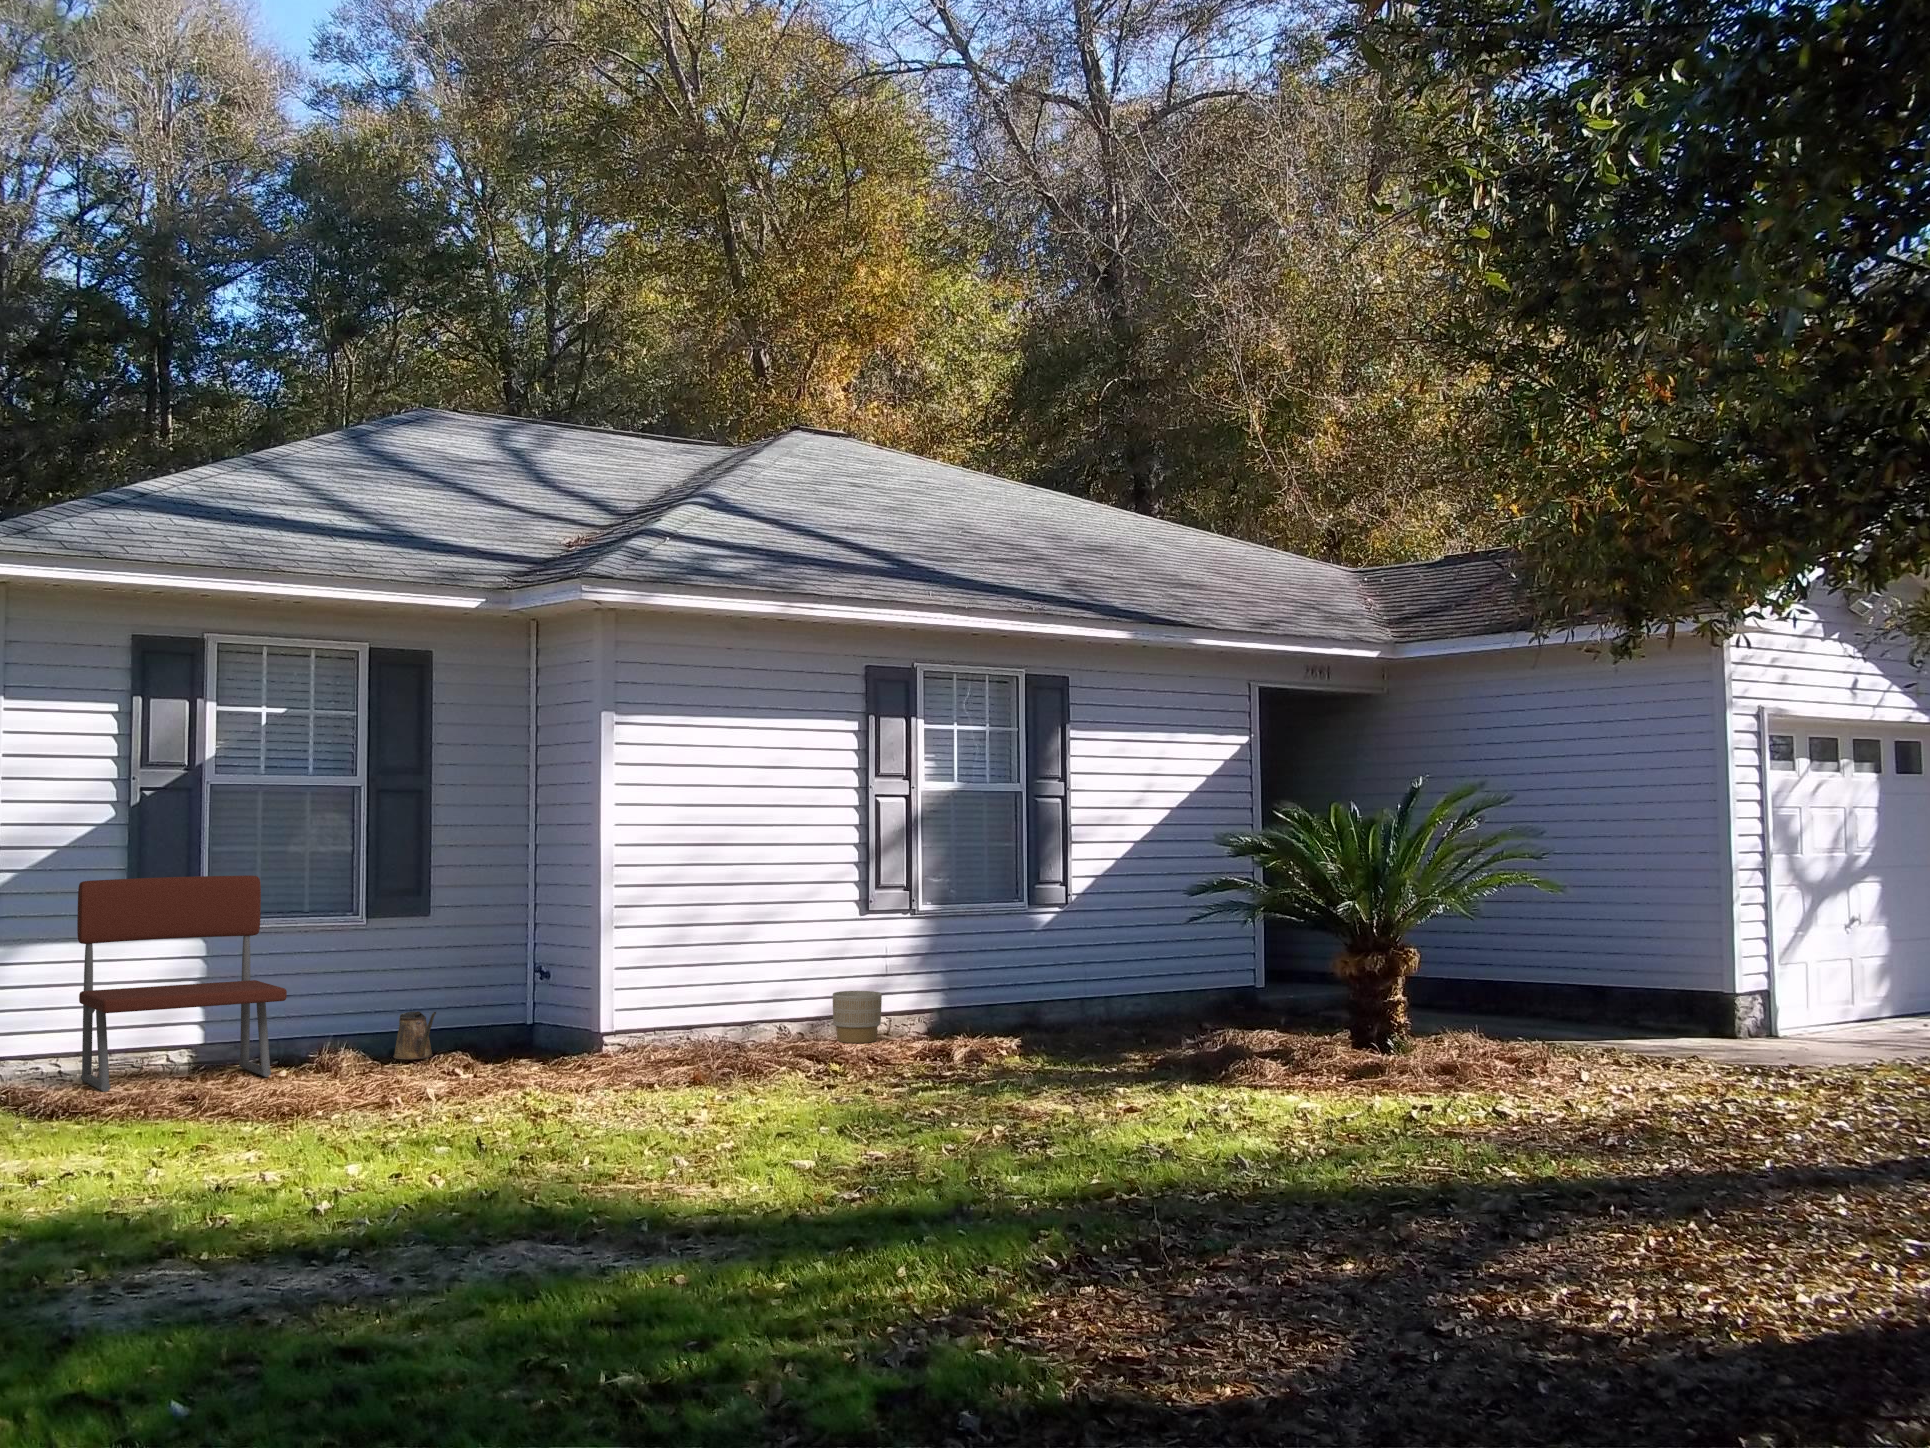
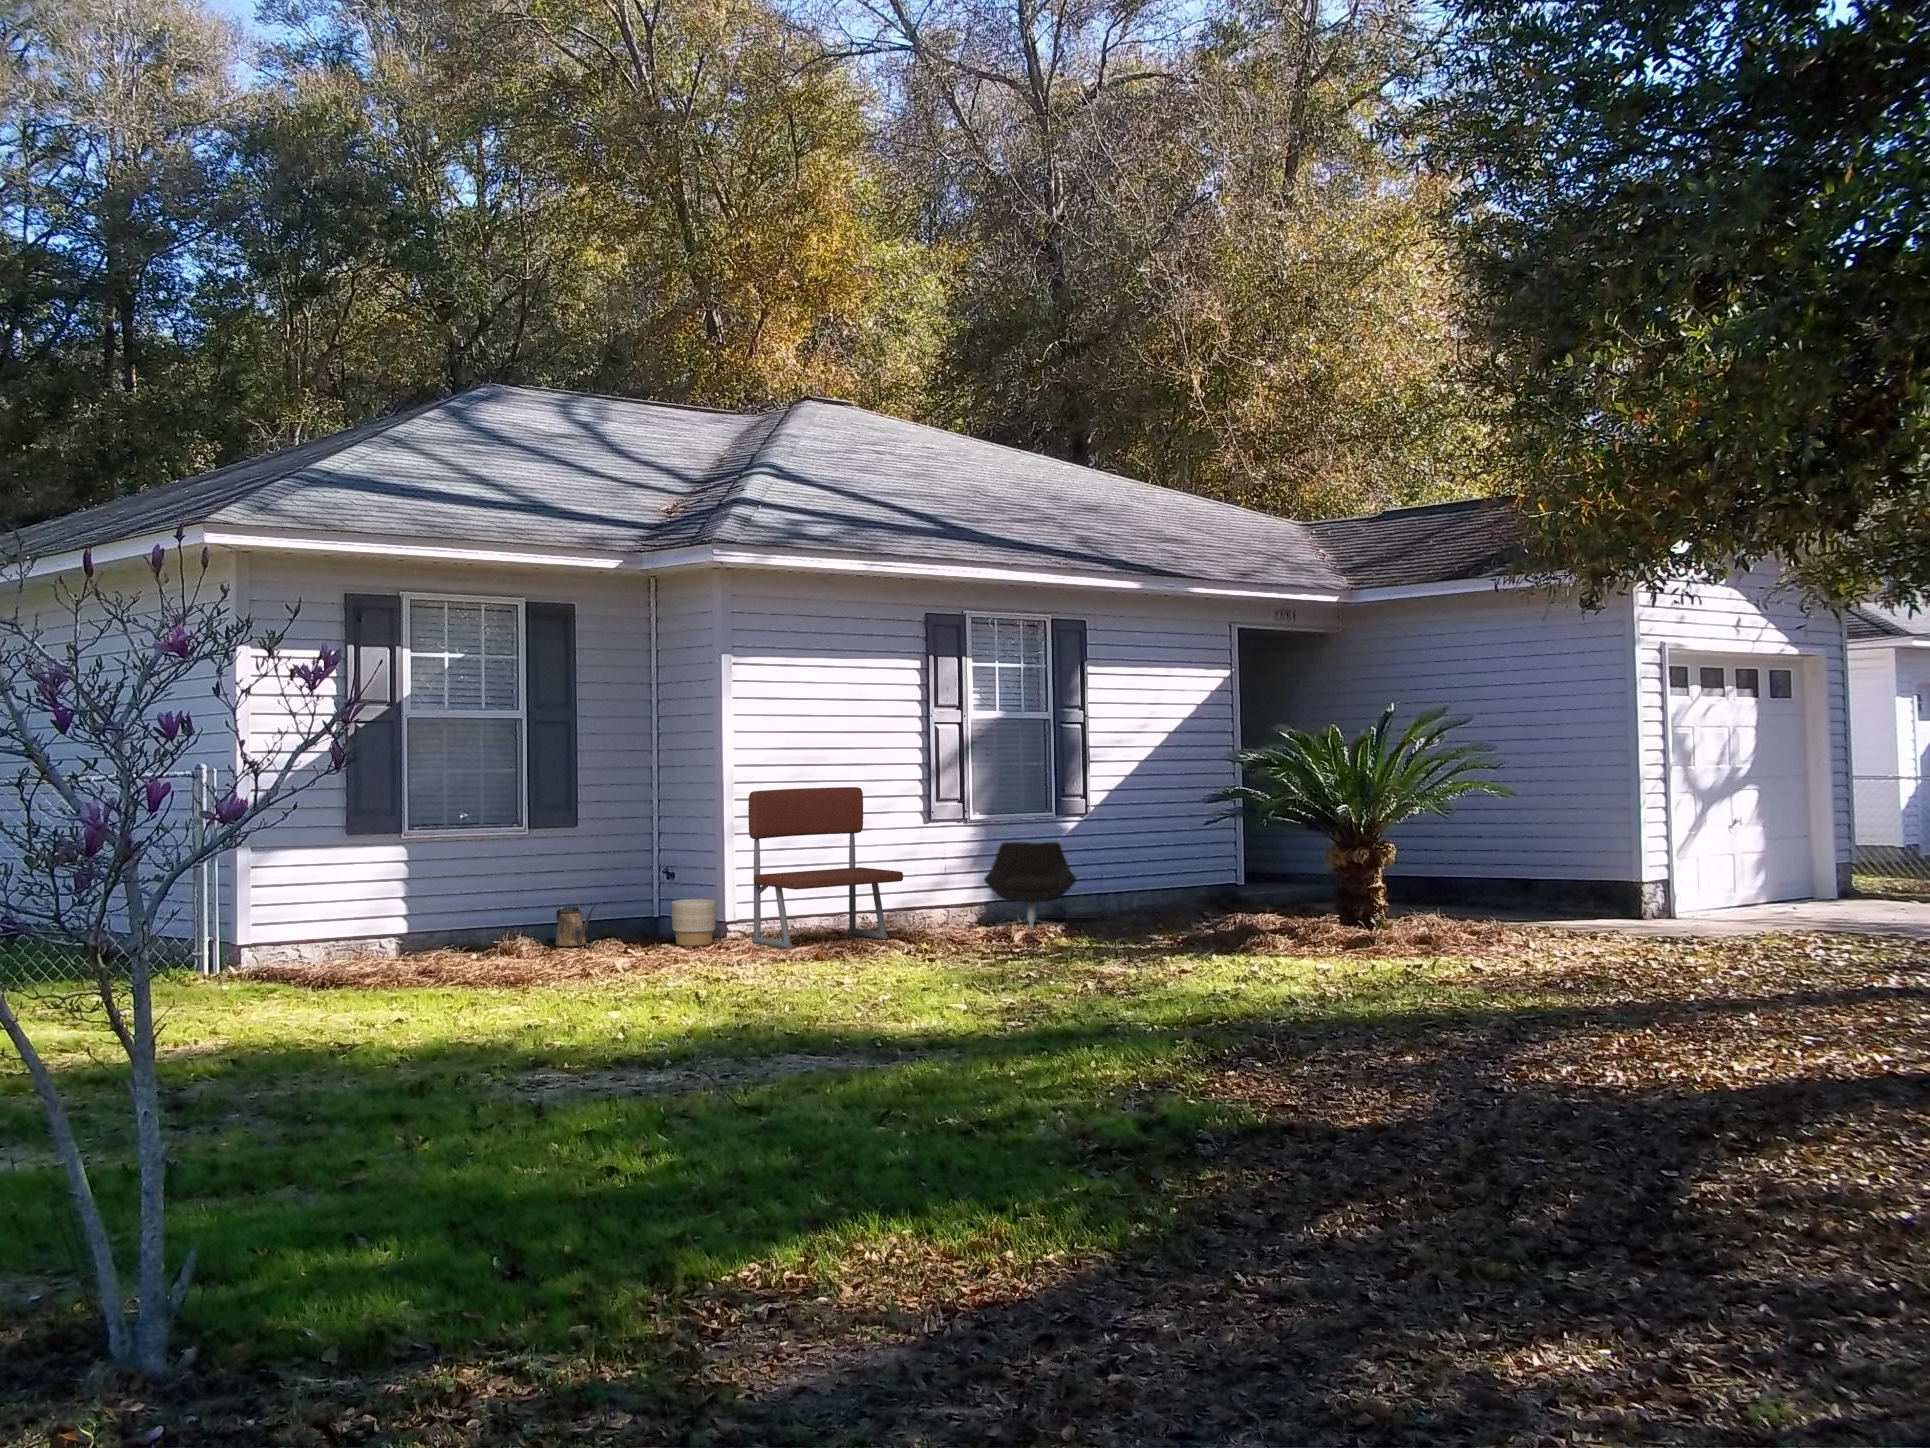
bench: present [77,876,287,1092] -> present [748,787,903,949]
lounge chair: none [927,937,1038,1044] -> present [984,842,1076,929]
planter: present [833,991,882,1043] -> present [672,899,716,946]

